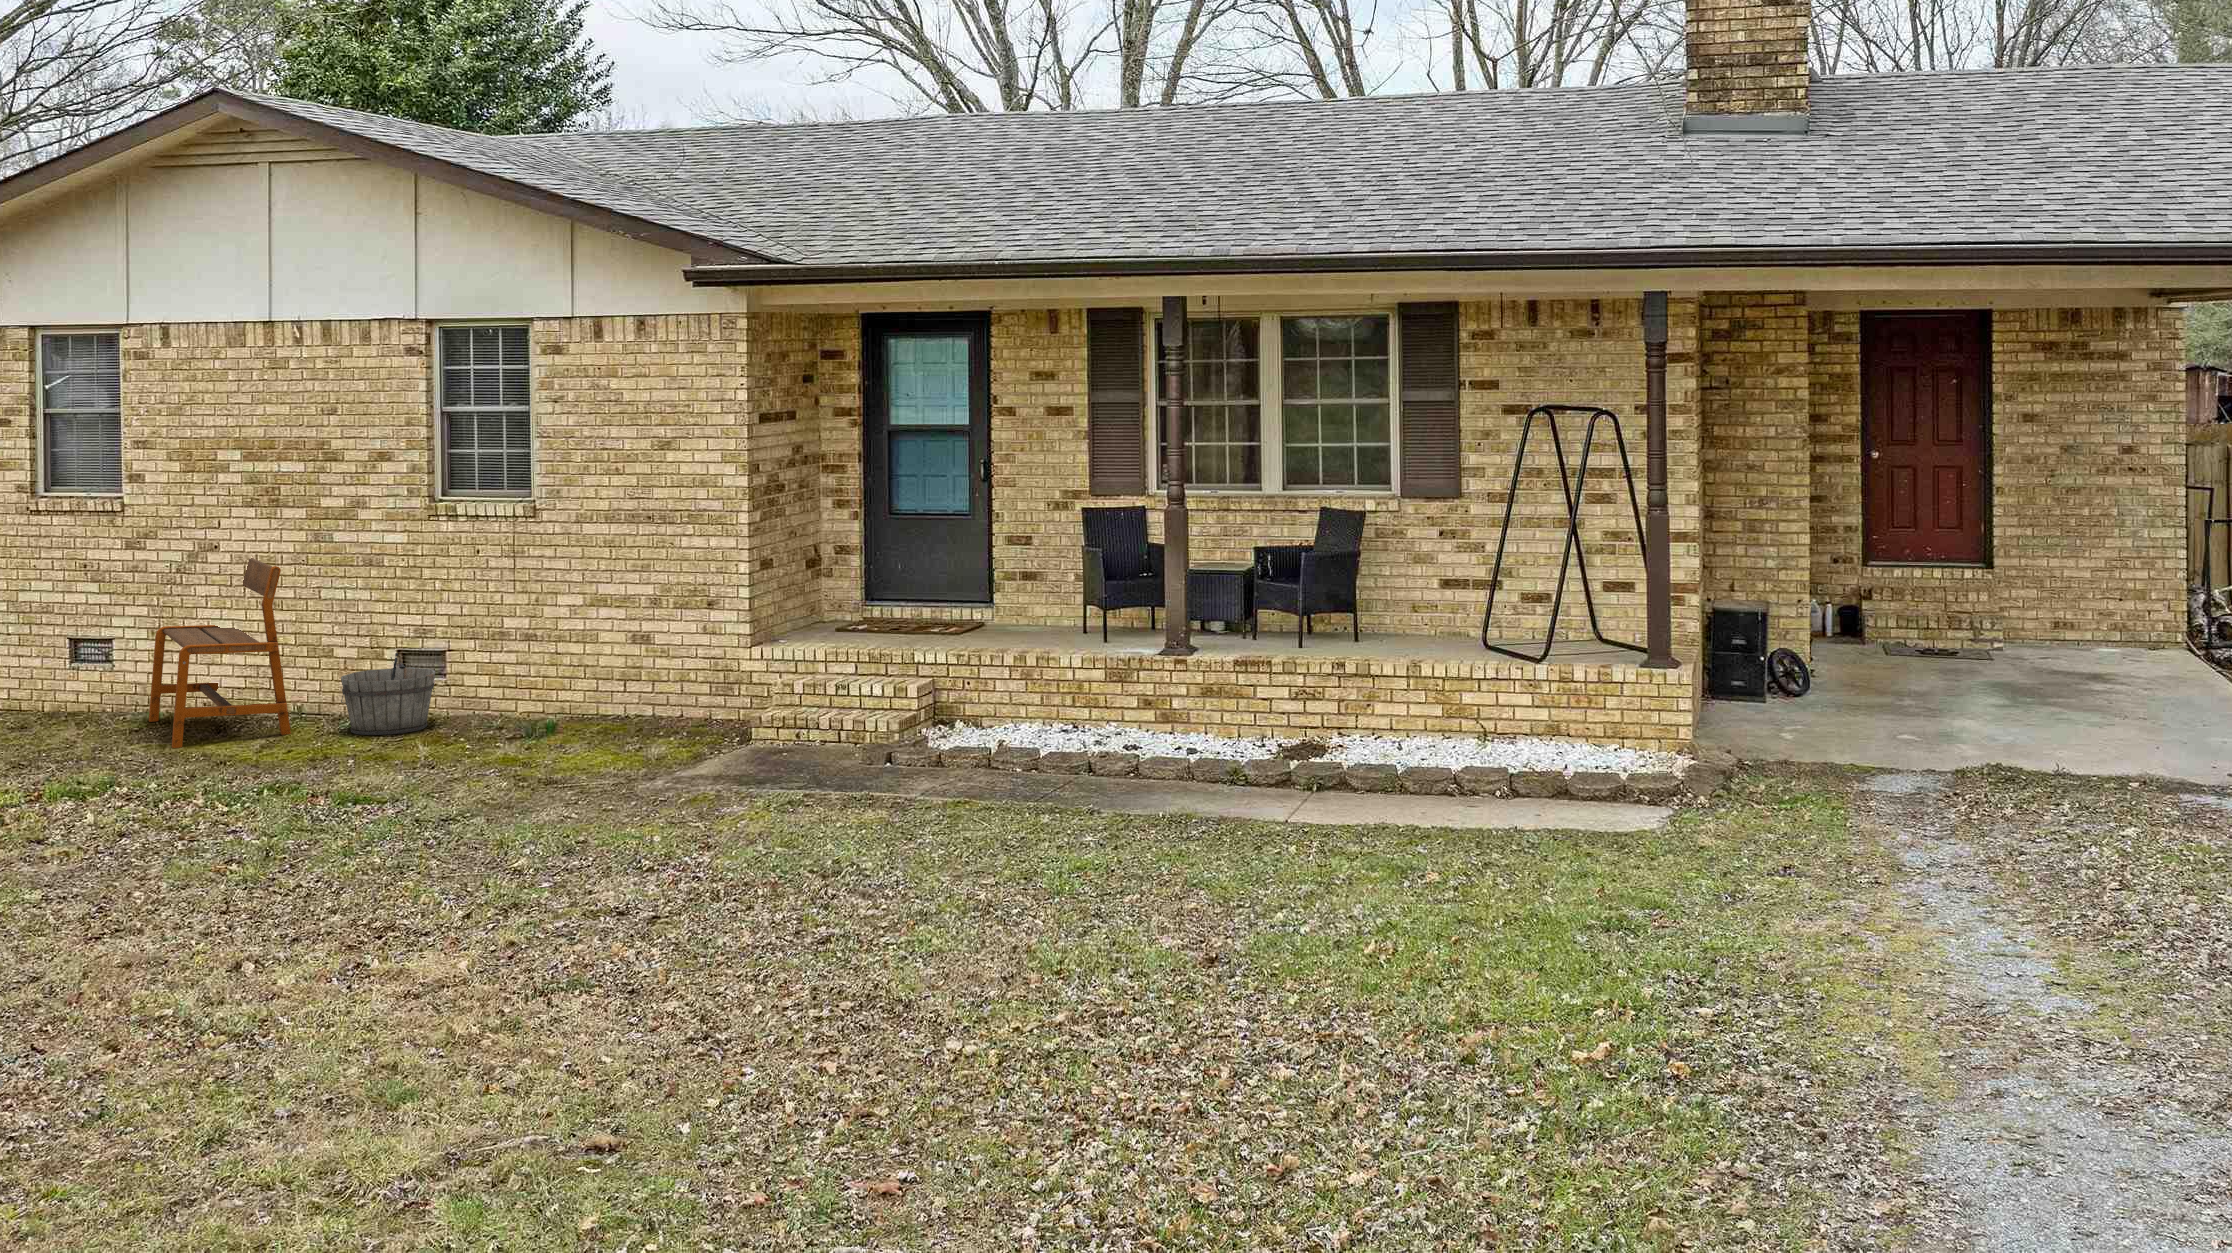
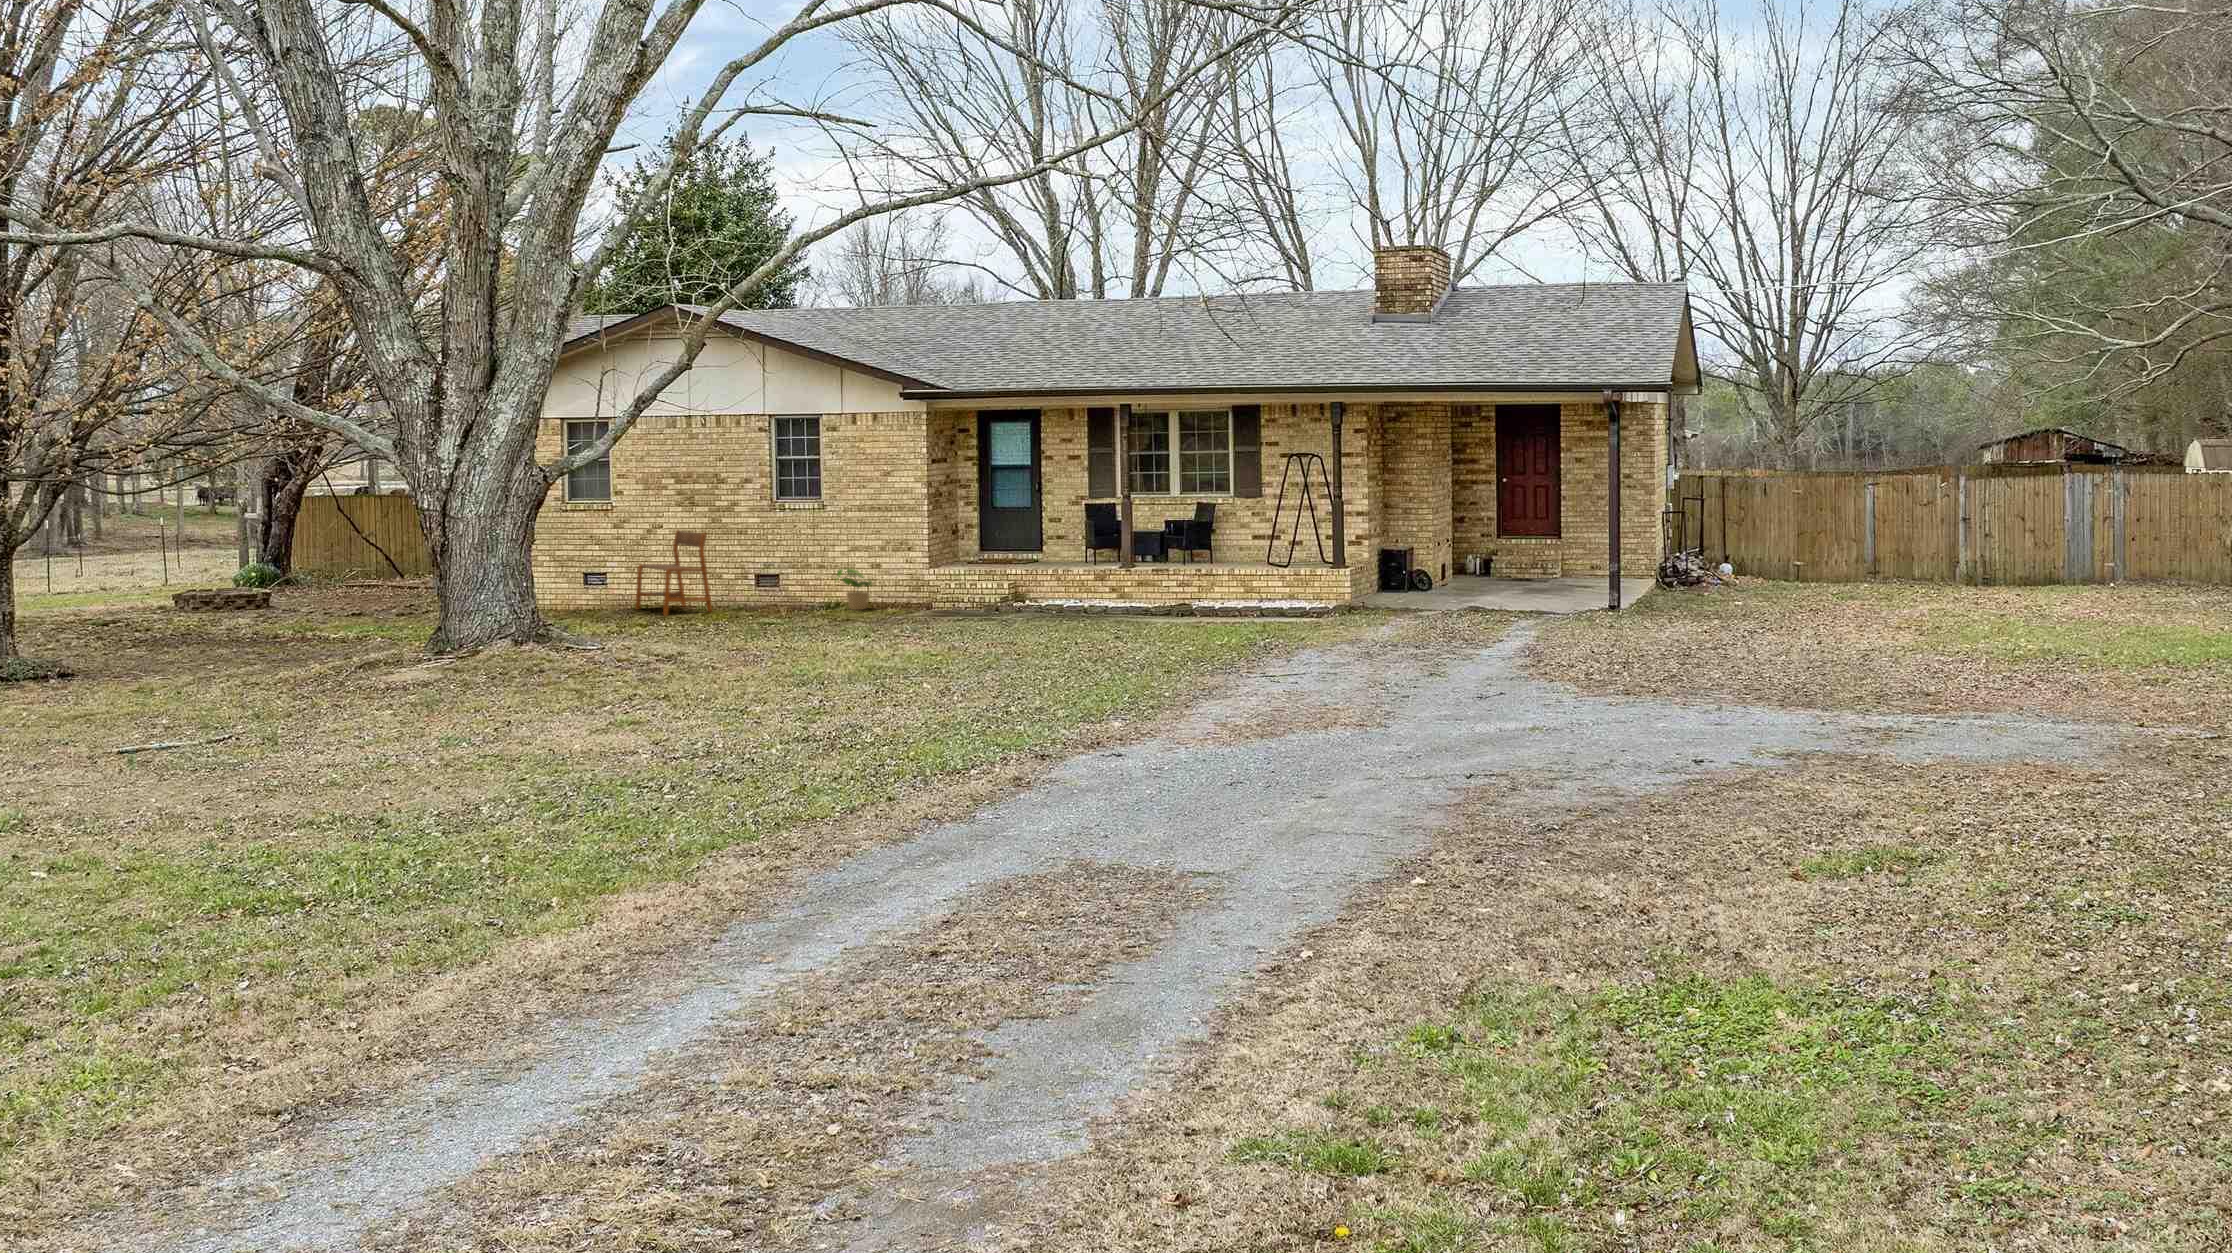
potted plant: none [544,648,628,735] -> present [837,568,872,610]
wooden bucket: present [341,653,435,735] -> none [735,574,778,611]

